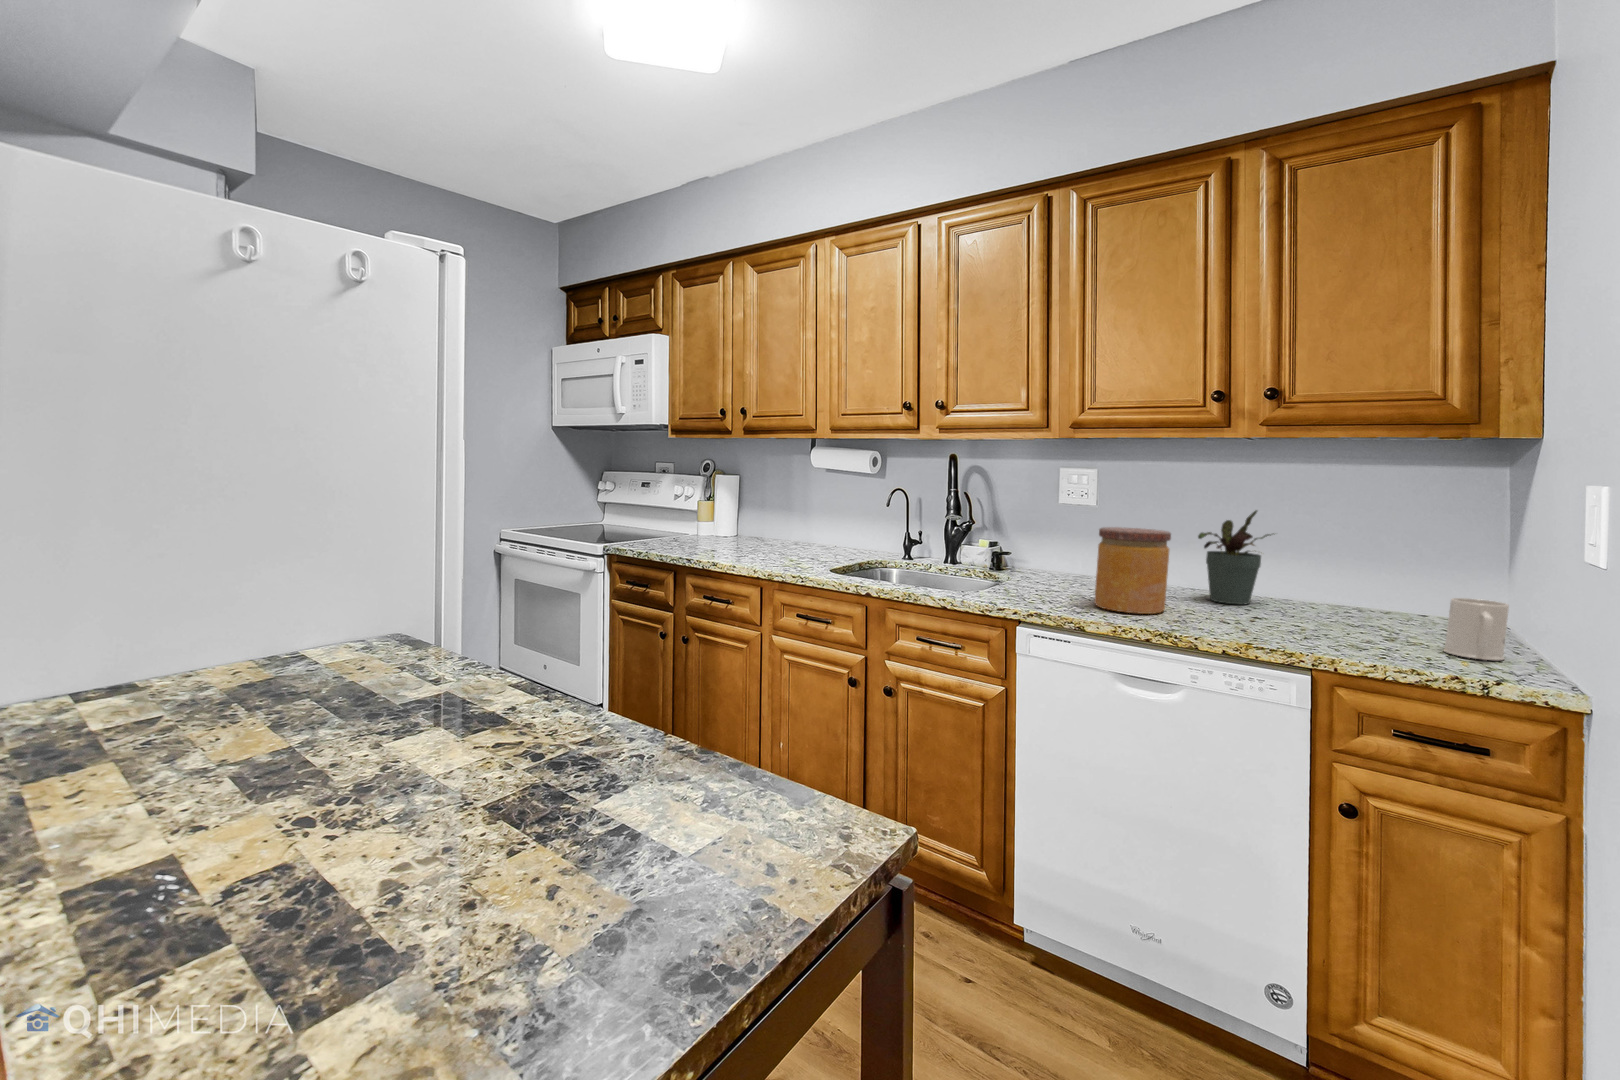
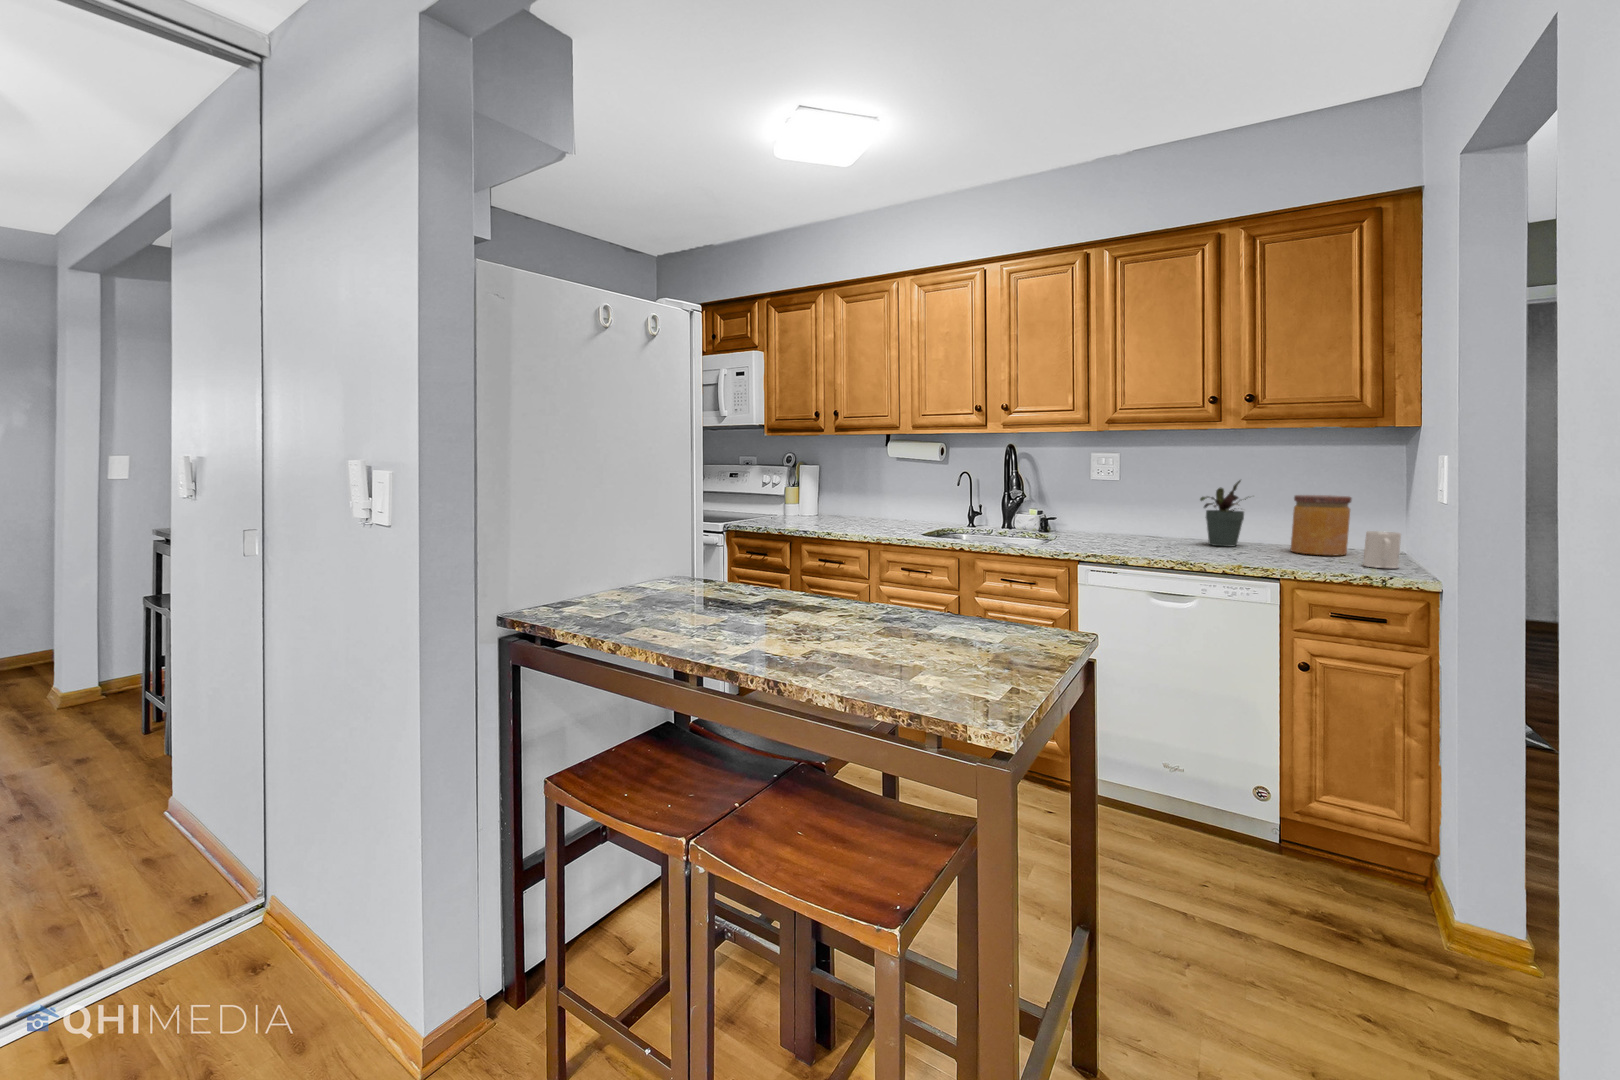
jar: present [1095,527,1171,614] -> present [1291,495,1352,555]

